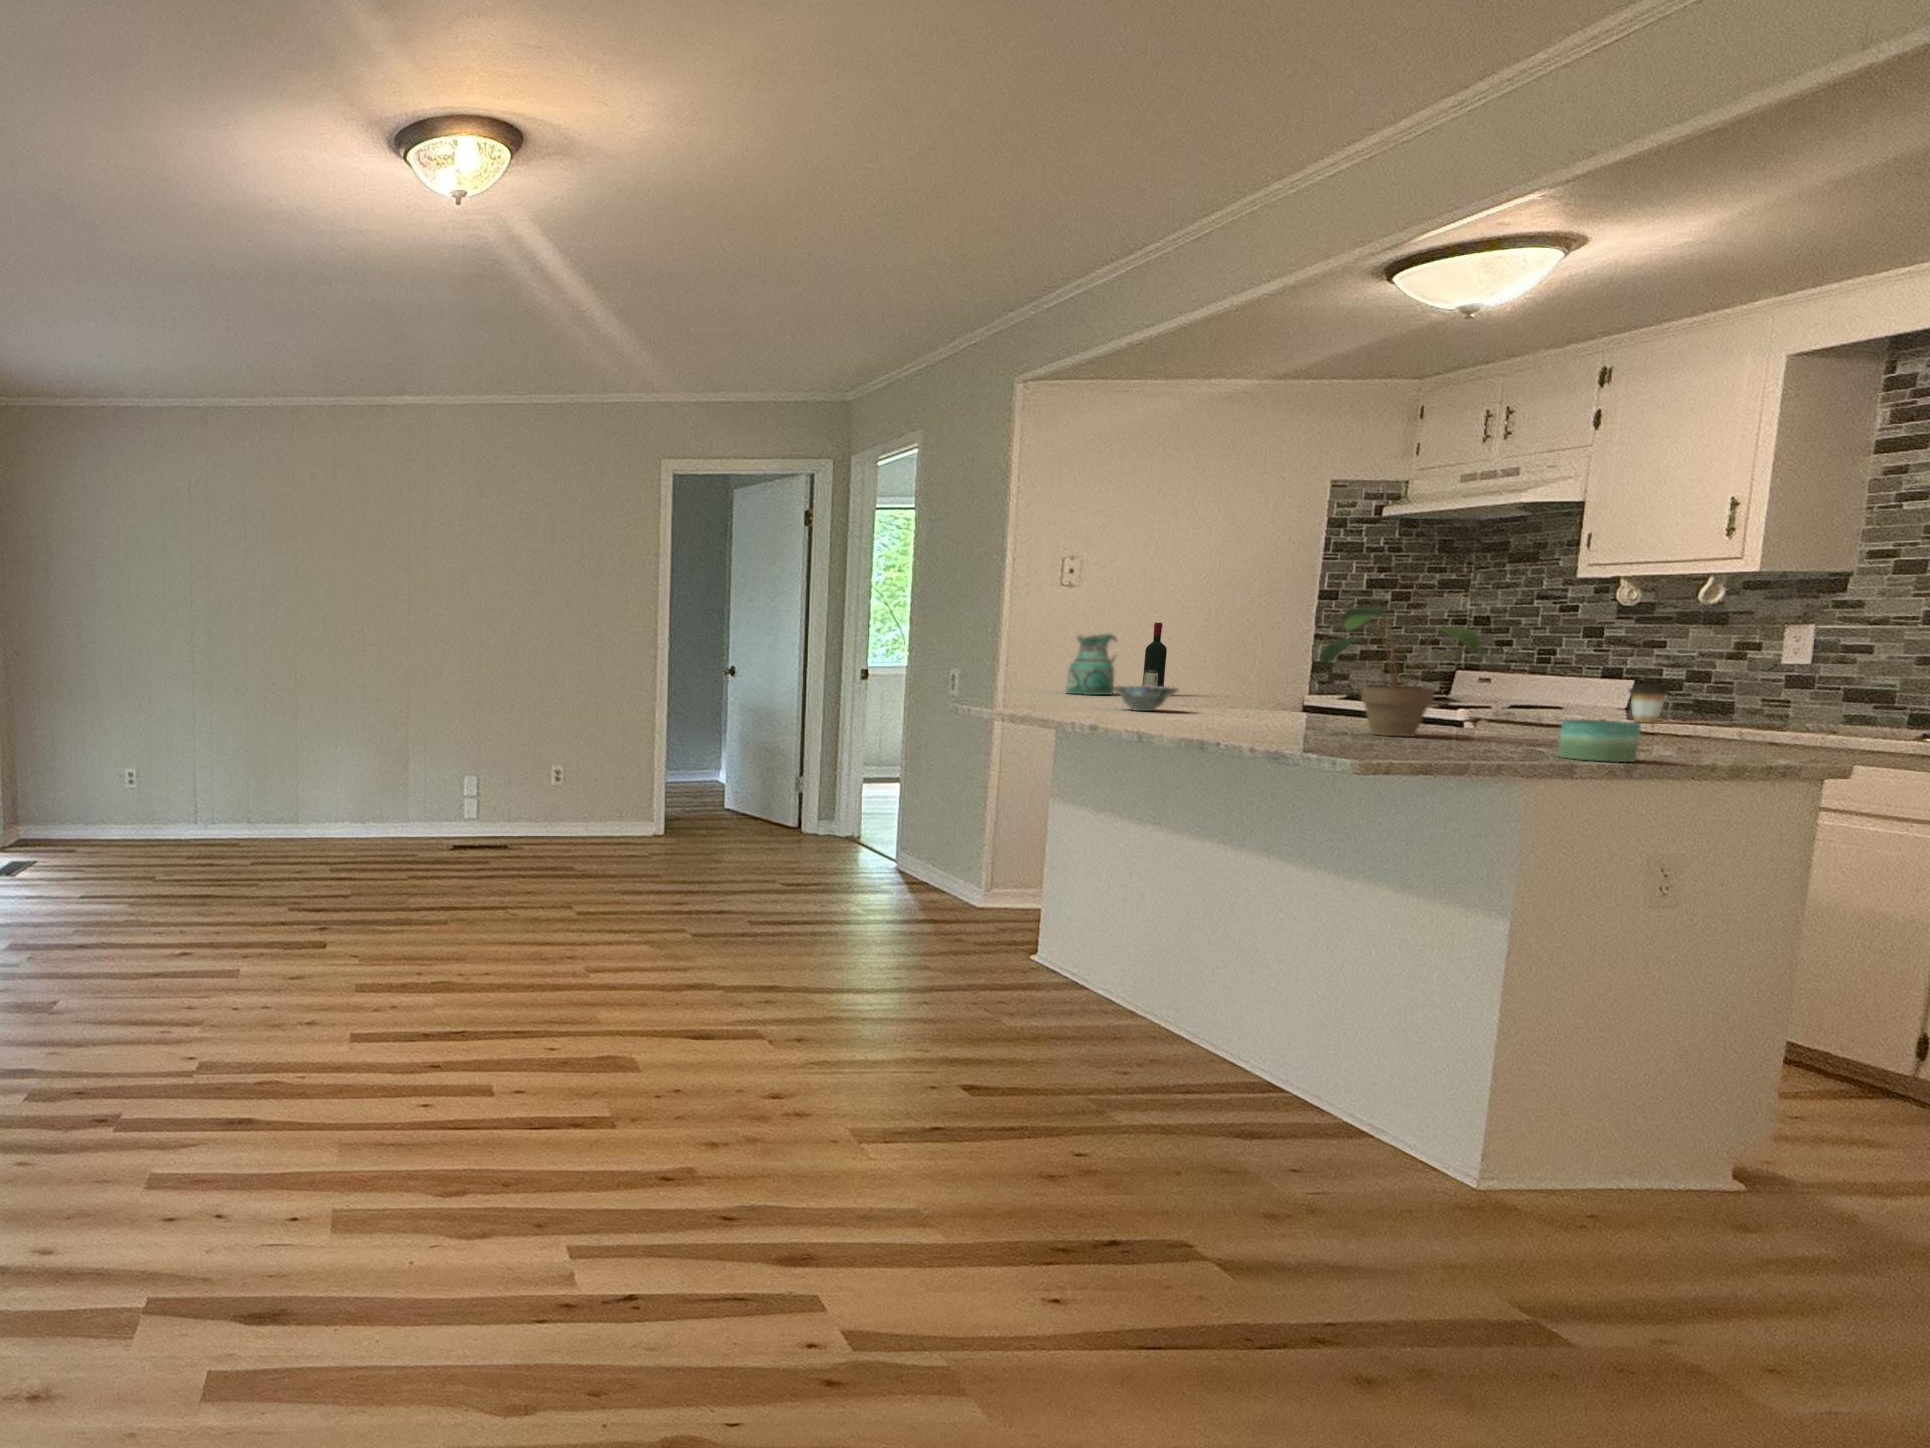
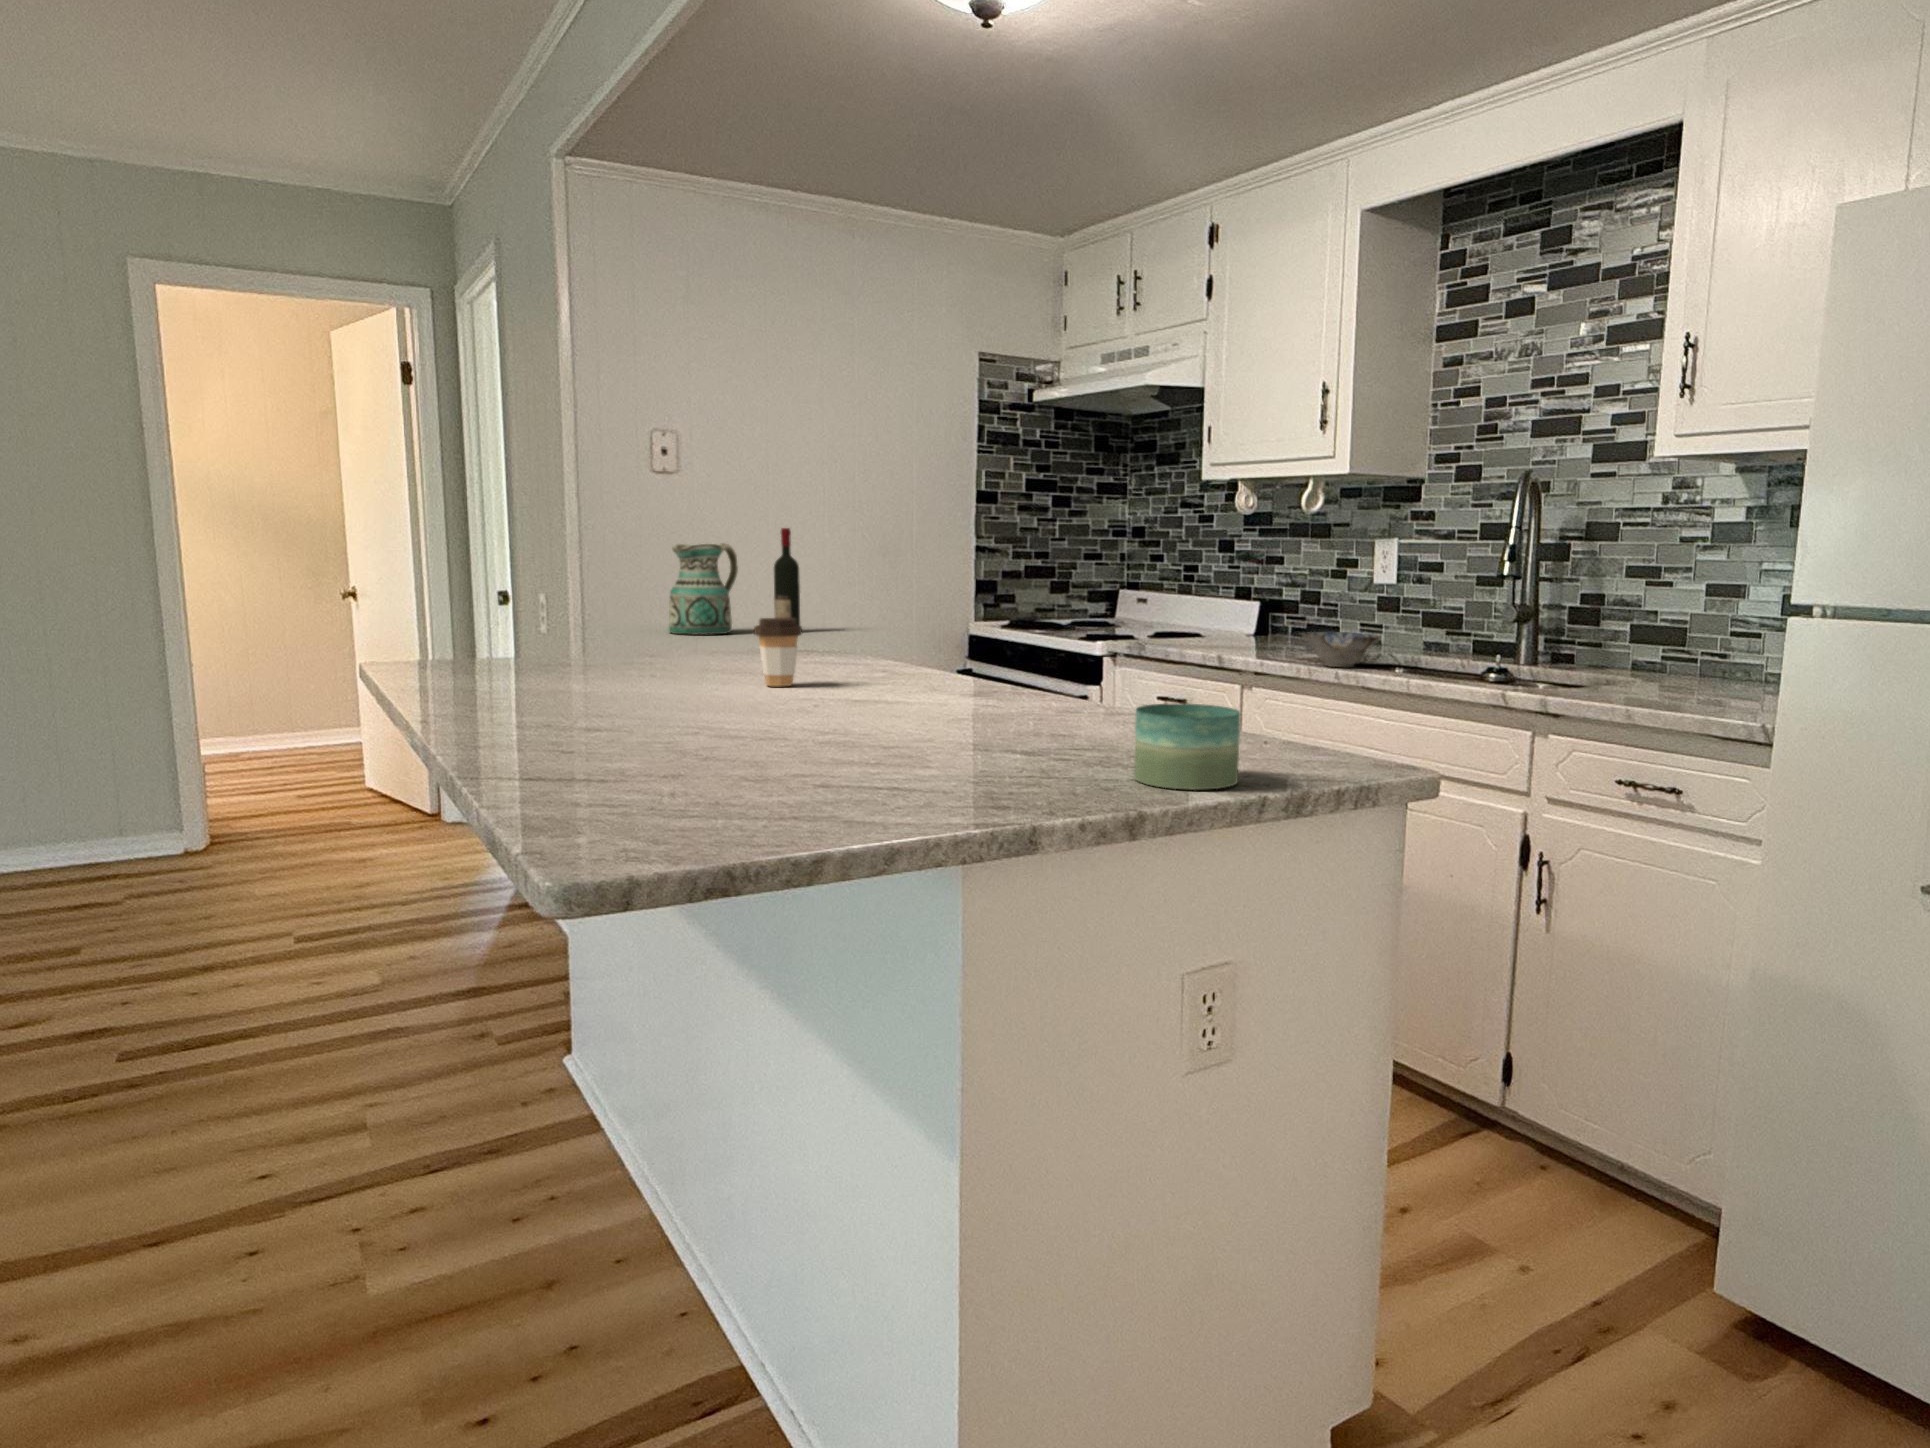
potted plant: present [1320,606,1494,736] -> none [842,491,1076,724]
coffee cup: present [1629,684,1670,723] -> present [754,618,802,686]
ceramic bowl: present [1112,686,1178,711] -> present [1302,632,1380,667]

